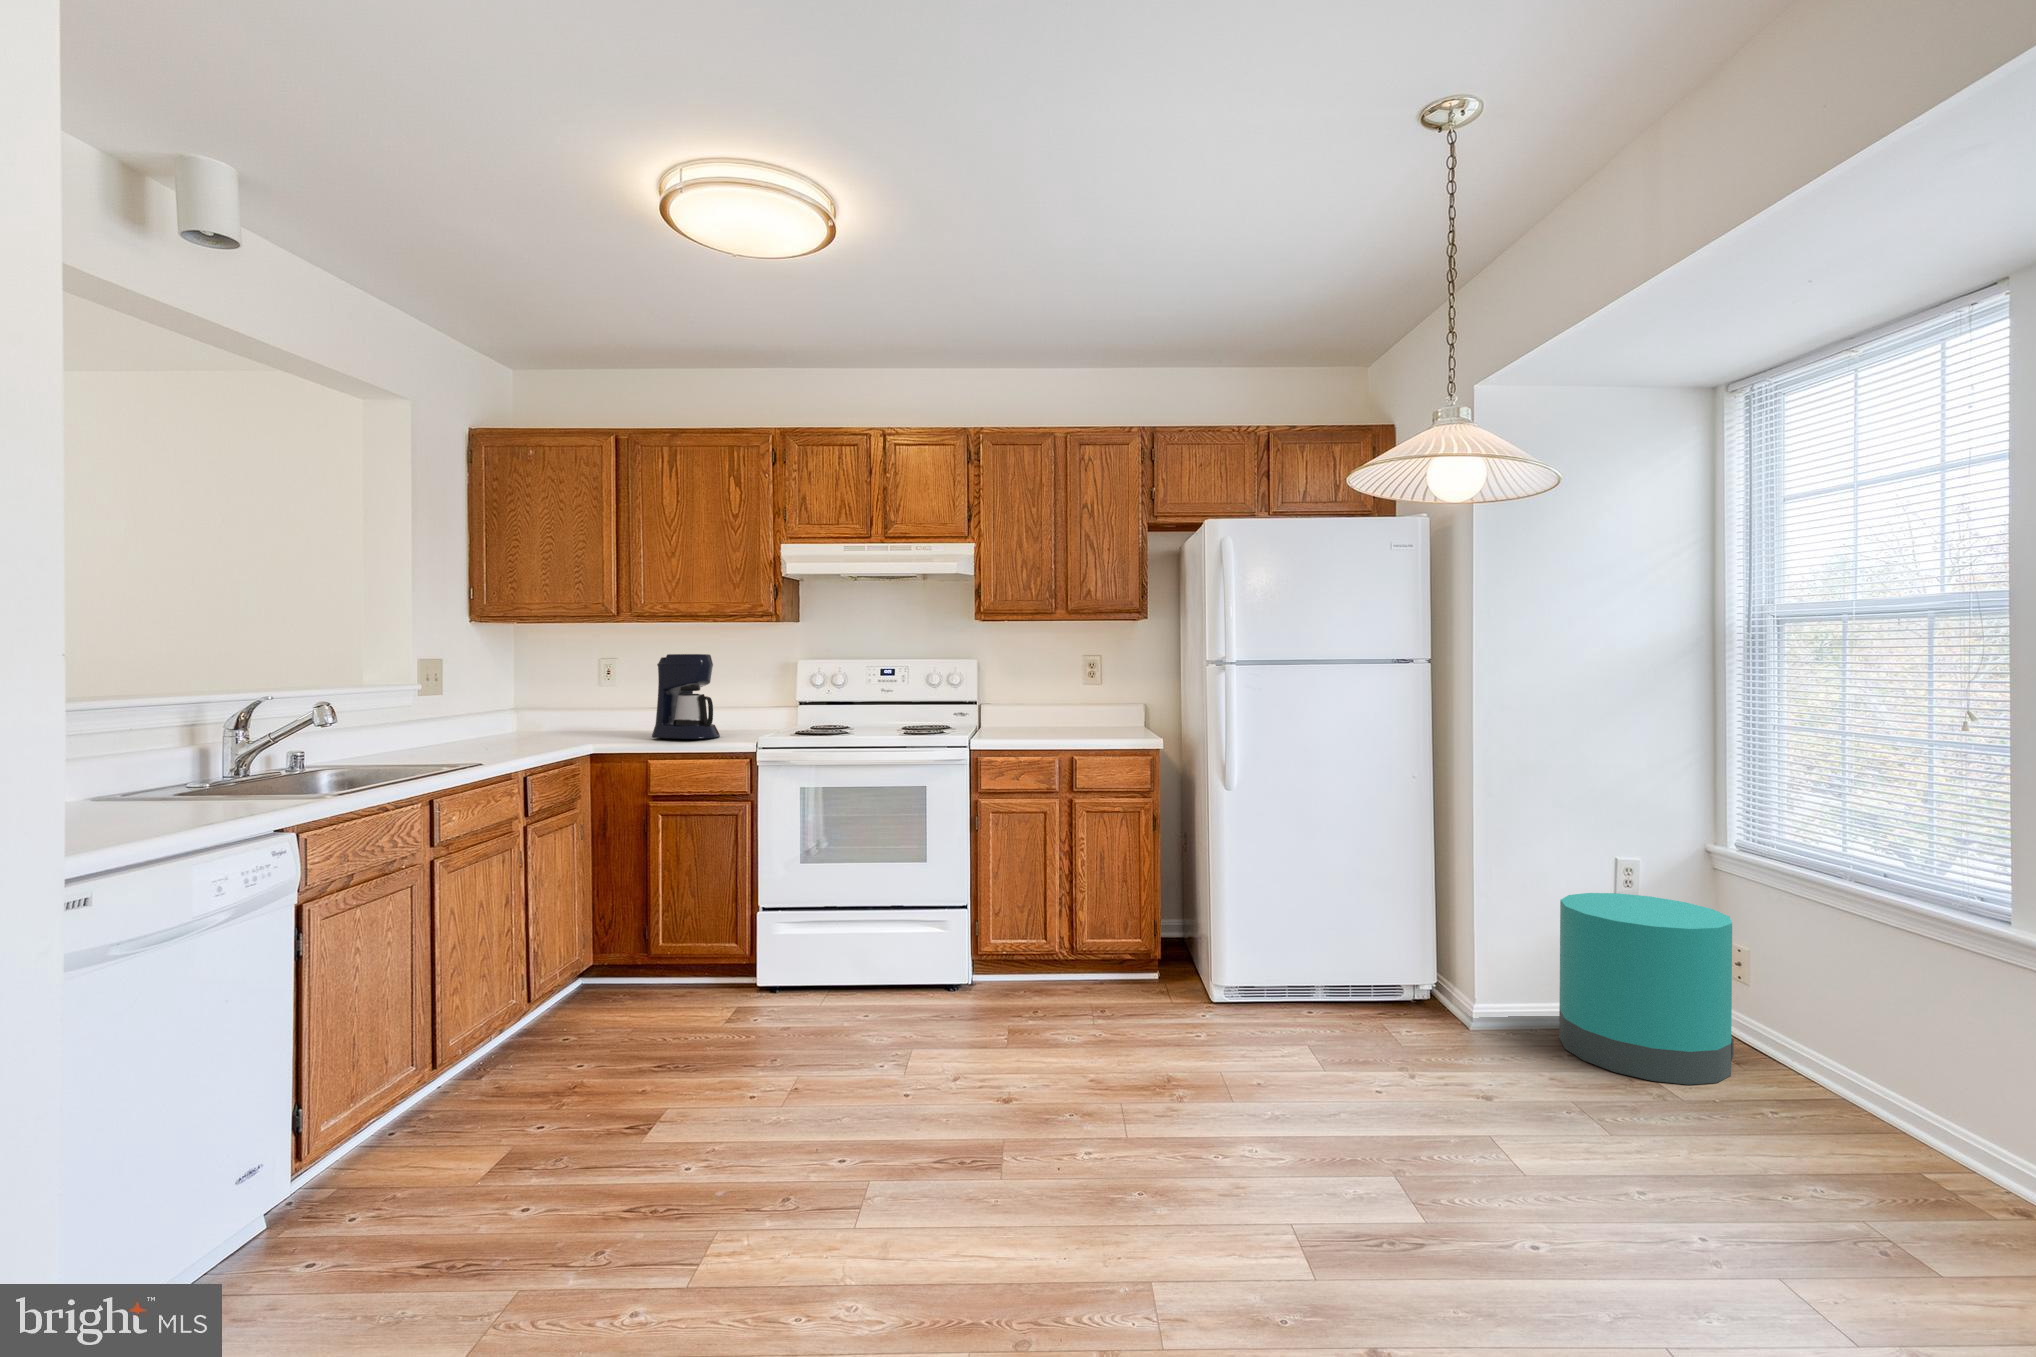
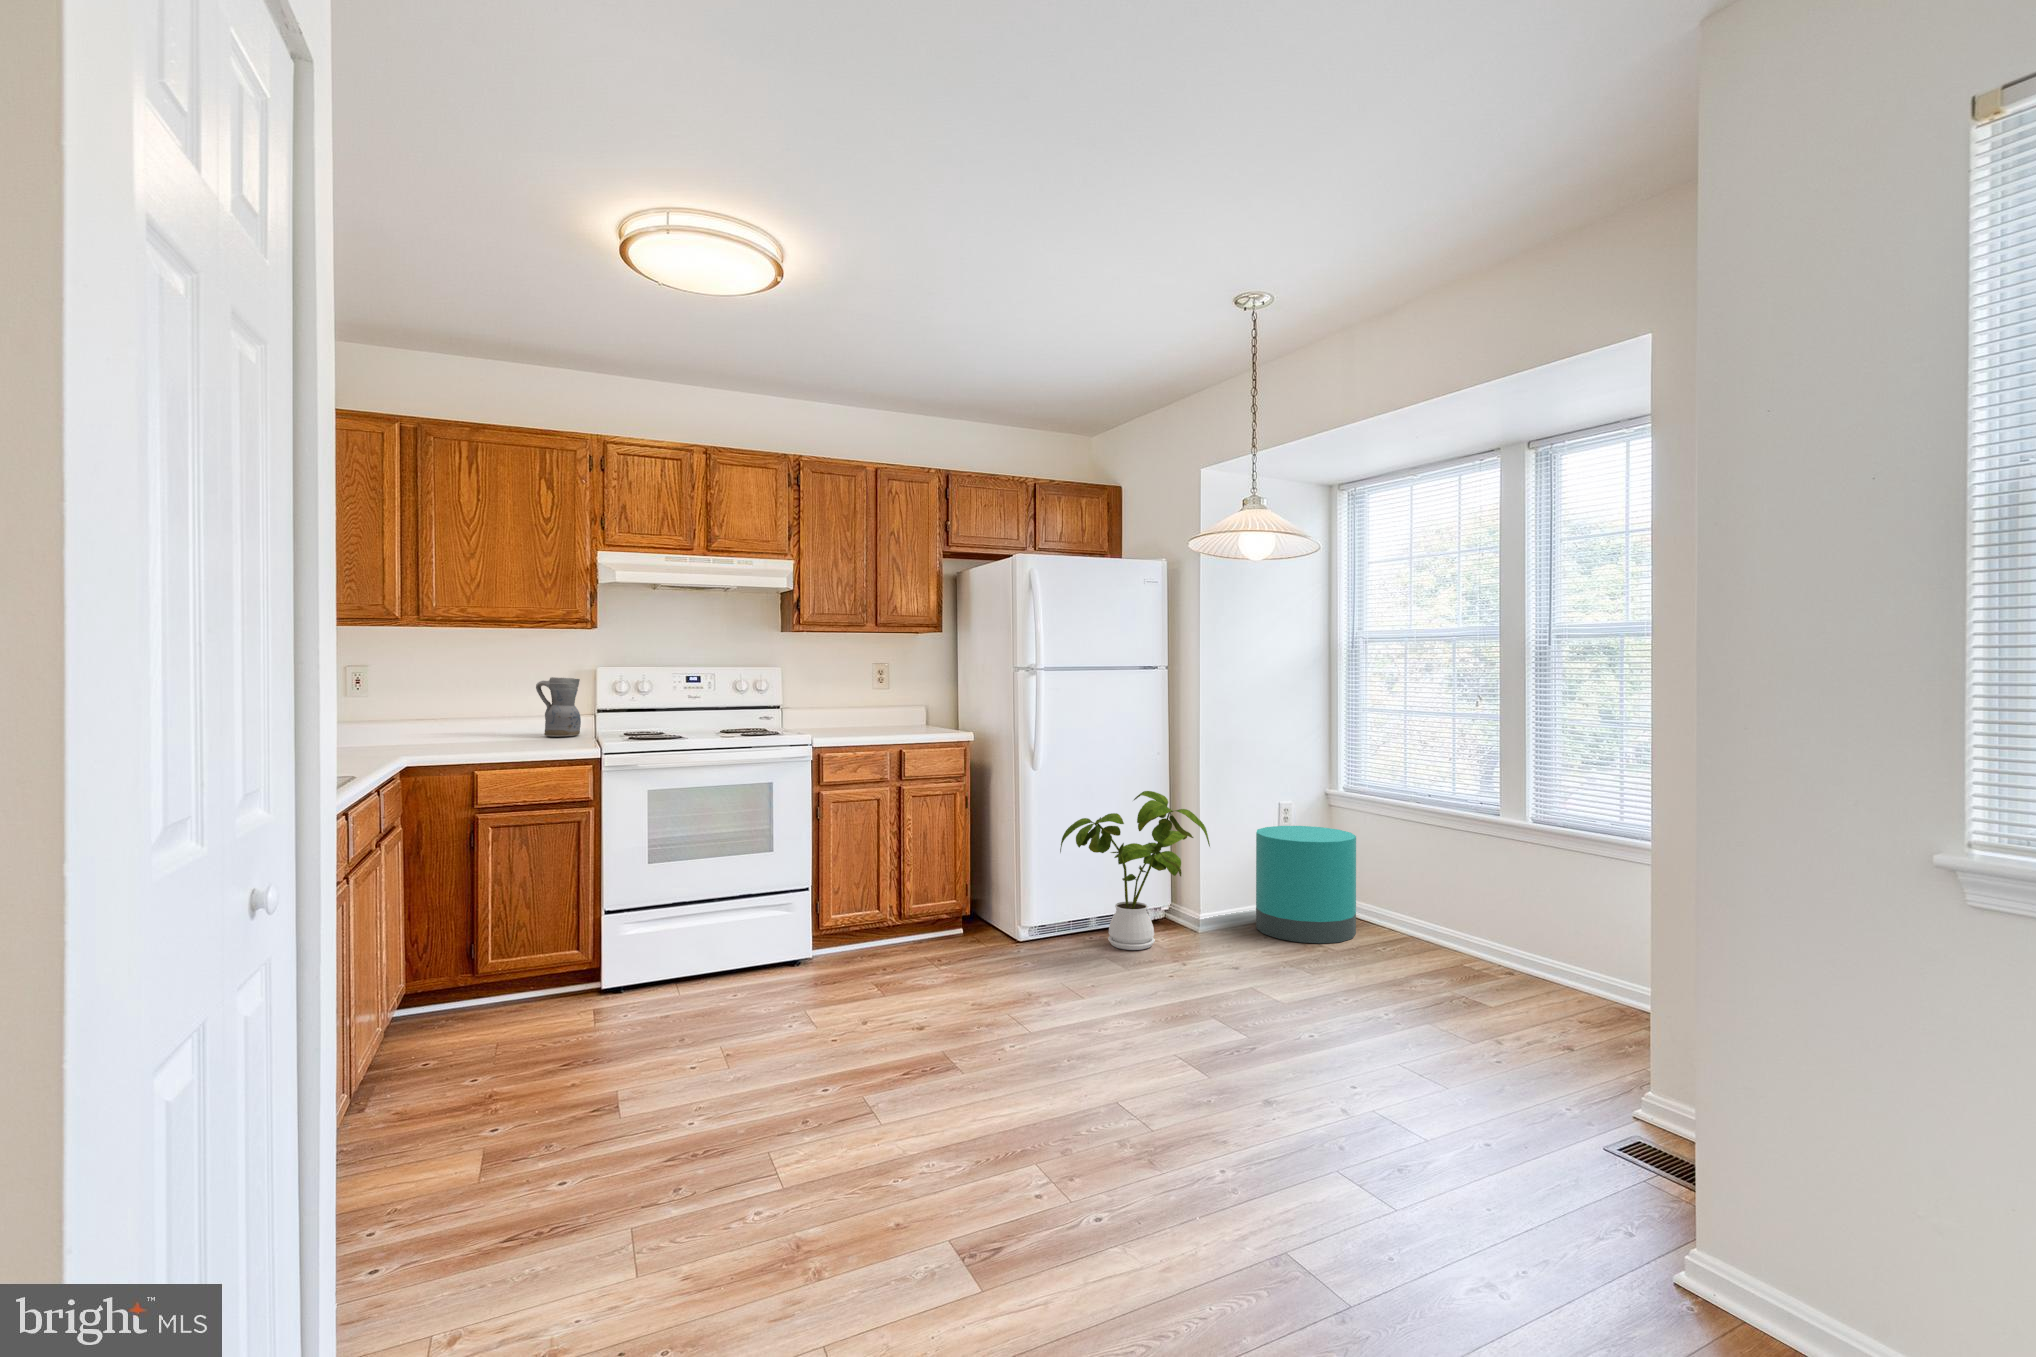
coffee maker: present [652,654,720,739] -> none [460,661,537,749]
ceramic pitcher: none [740,671,778,729] -> present [536,677,581,737]
house plant: none [1253,827,1448,1040] -> present [1060,791,1210,950]

